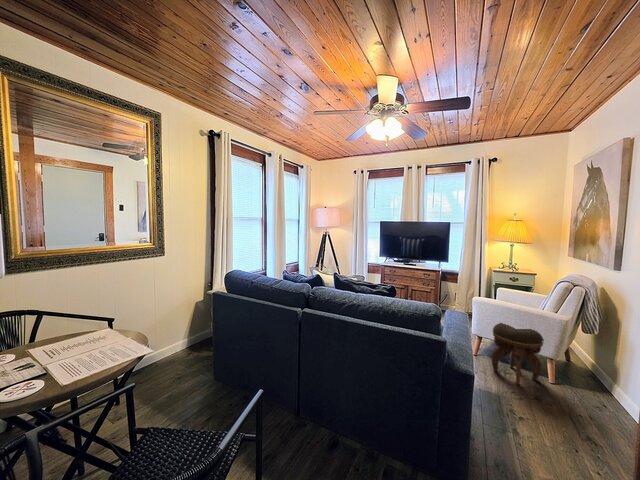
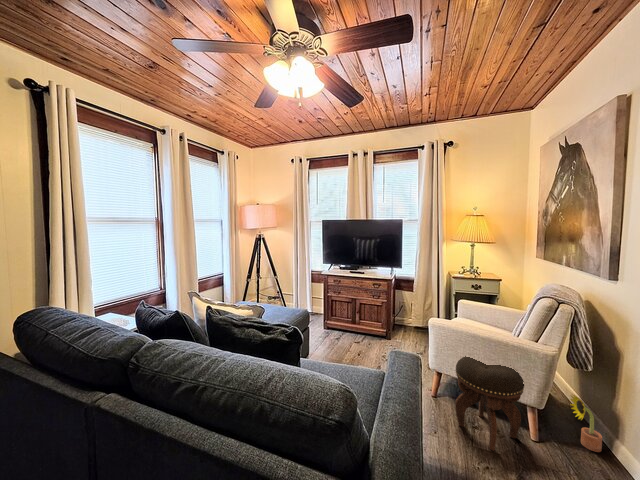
decorative plant: none [580,352,604,393] -> present [570,395,602,452]

